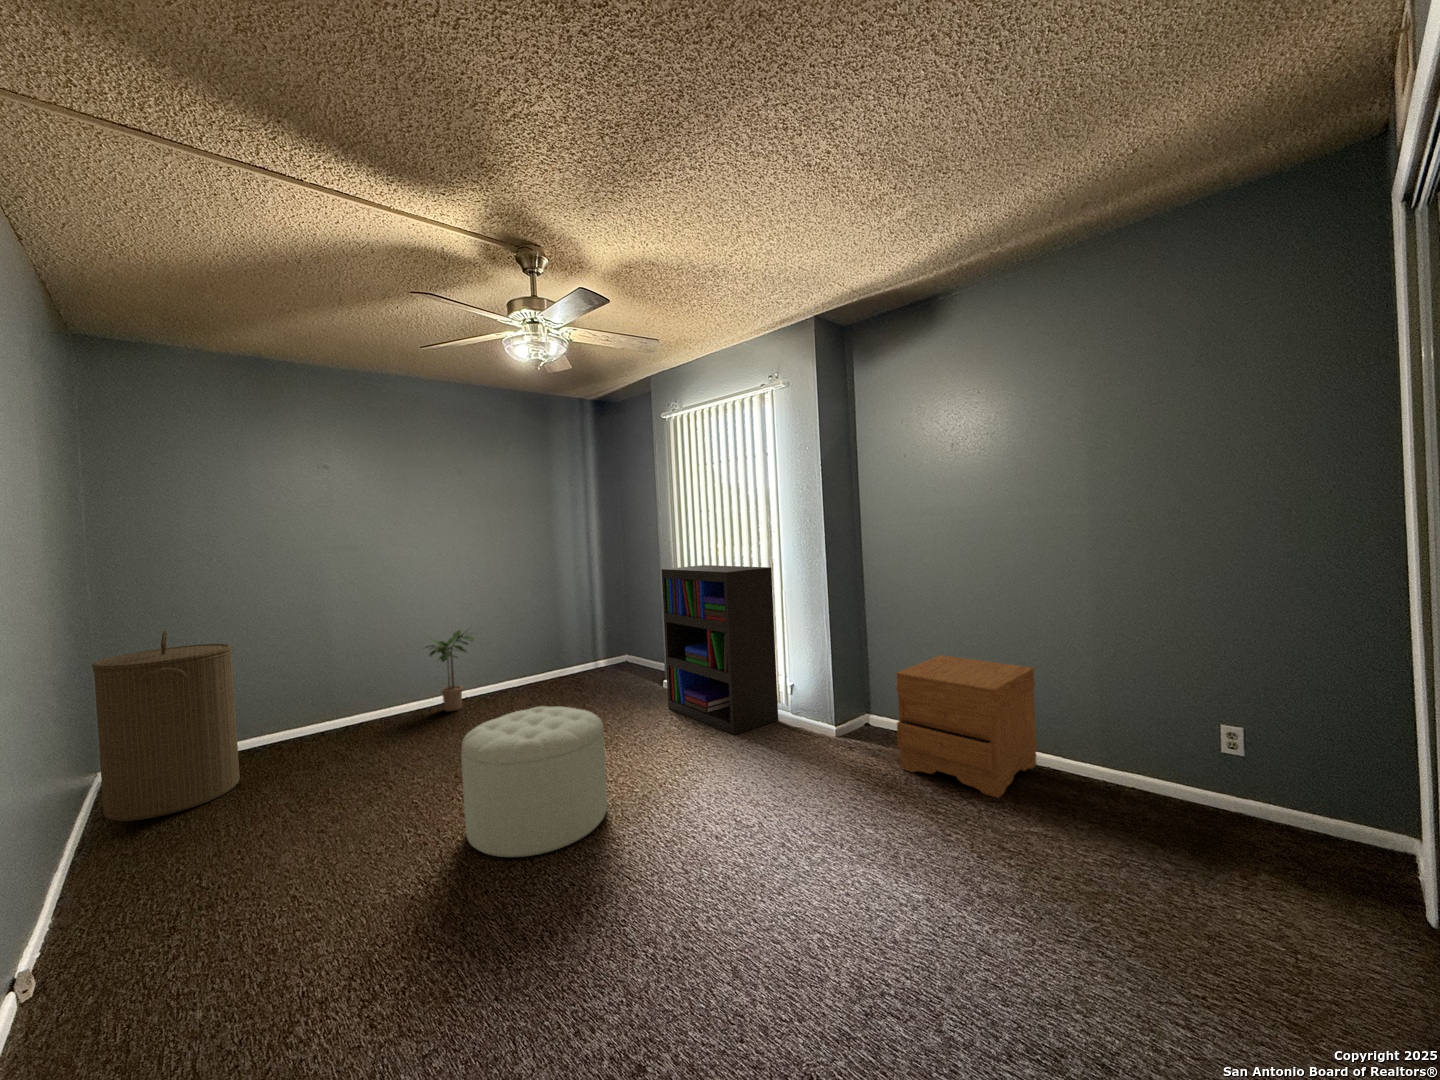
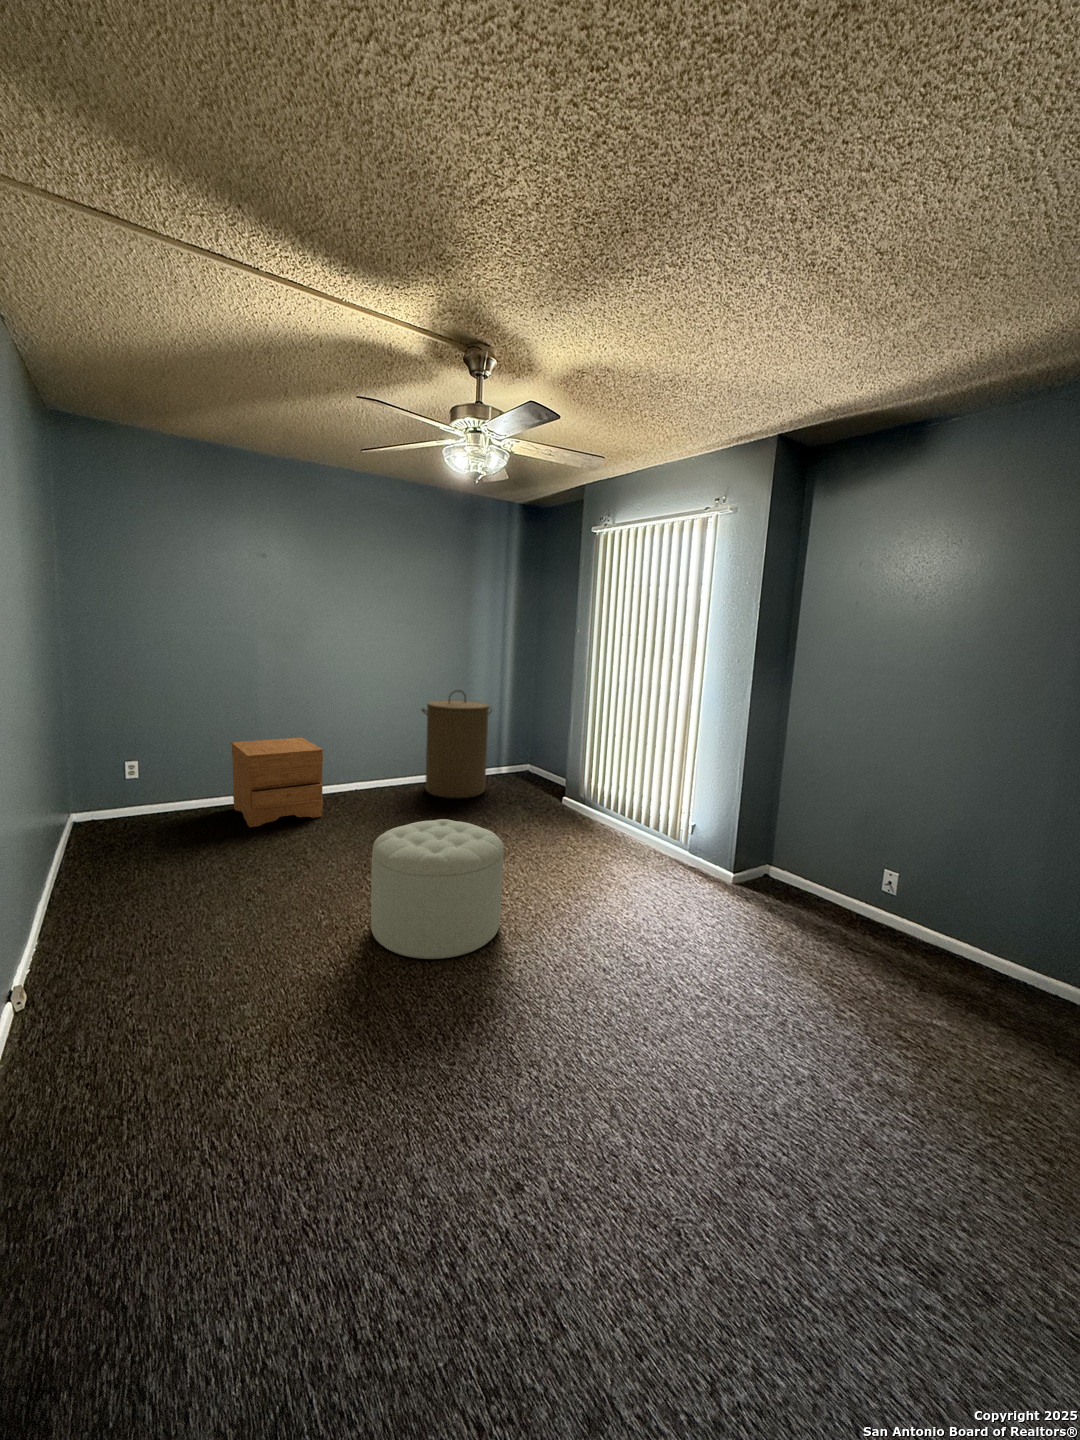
bookshelf: present [662,565,778,735] -> none [563,692,687,868]
potted plant: present [426,630,474,711] -> none [338,725,388,801]
laundry hamper: present [92,631,240,821] -> present [422,690,492,798]
nightstand: present [896,655,1037,798] -> present [231,738,323,827]

